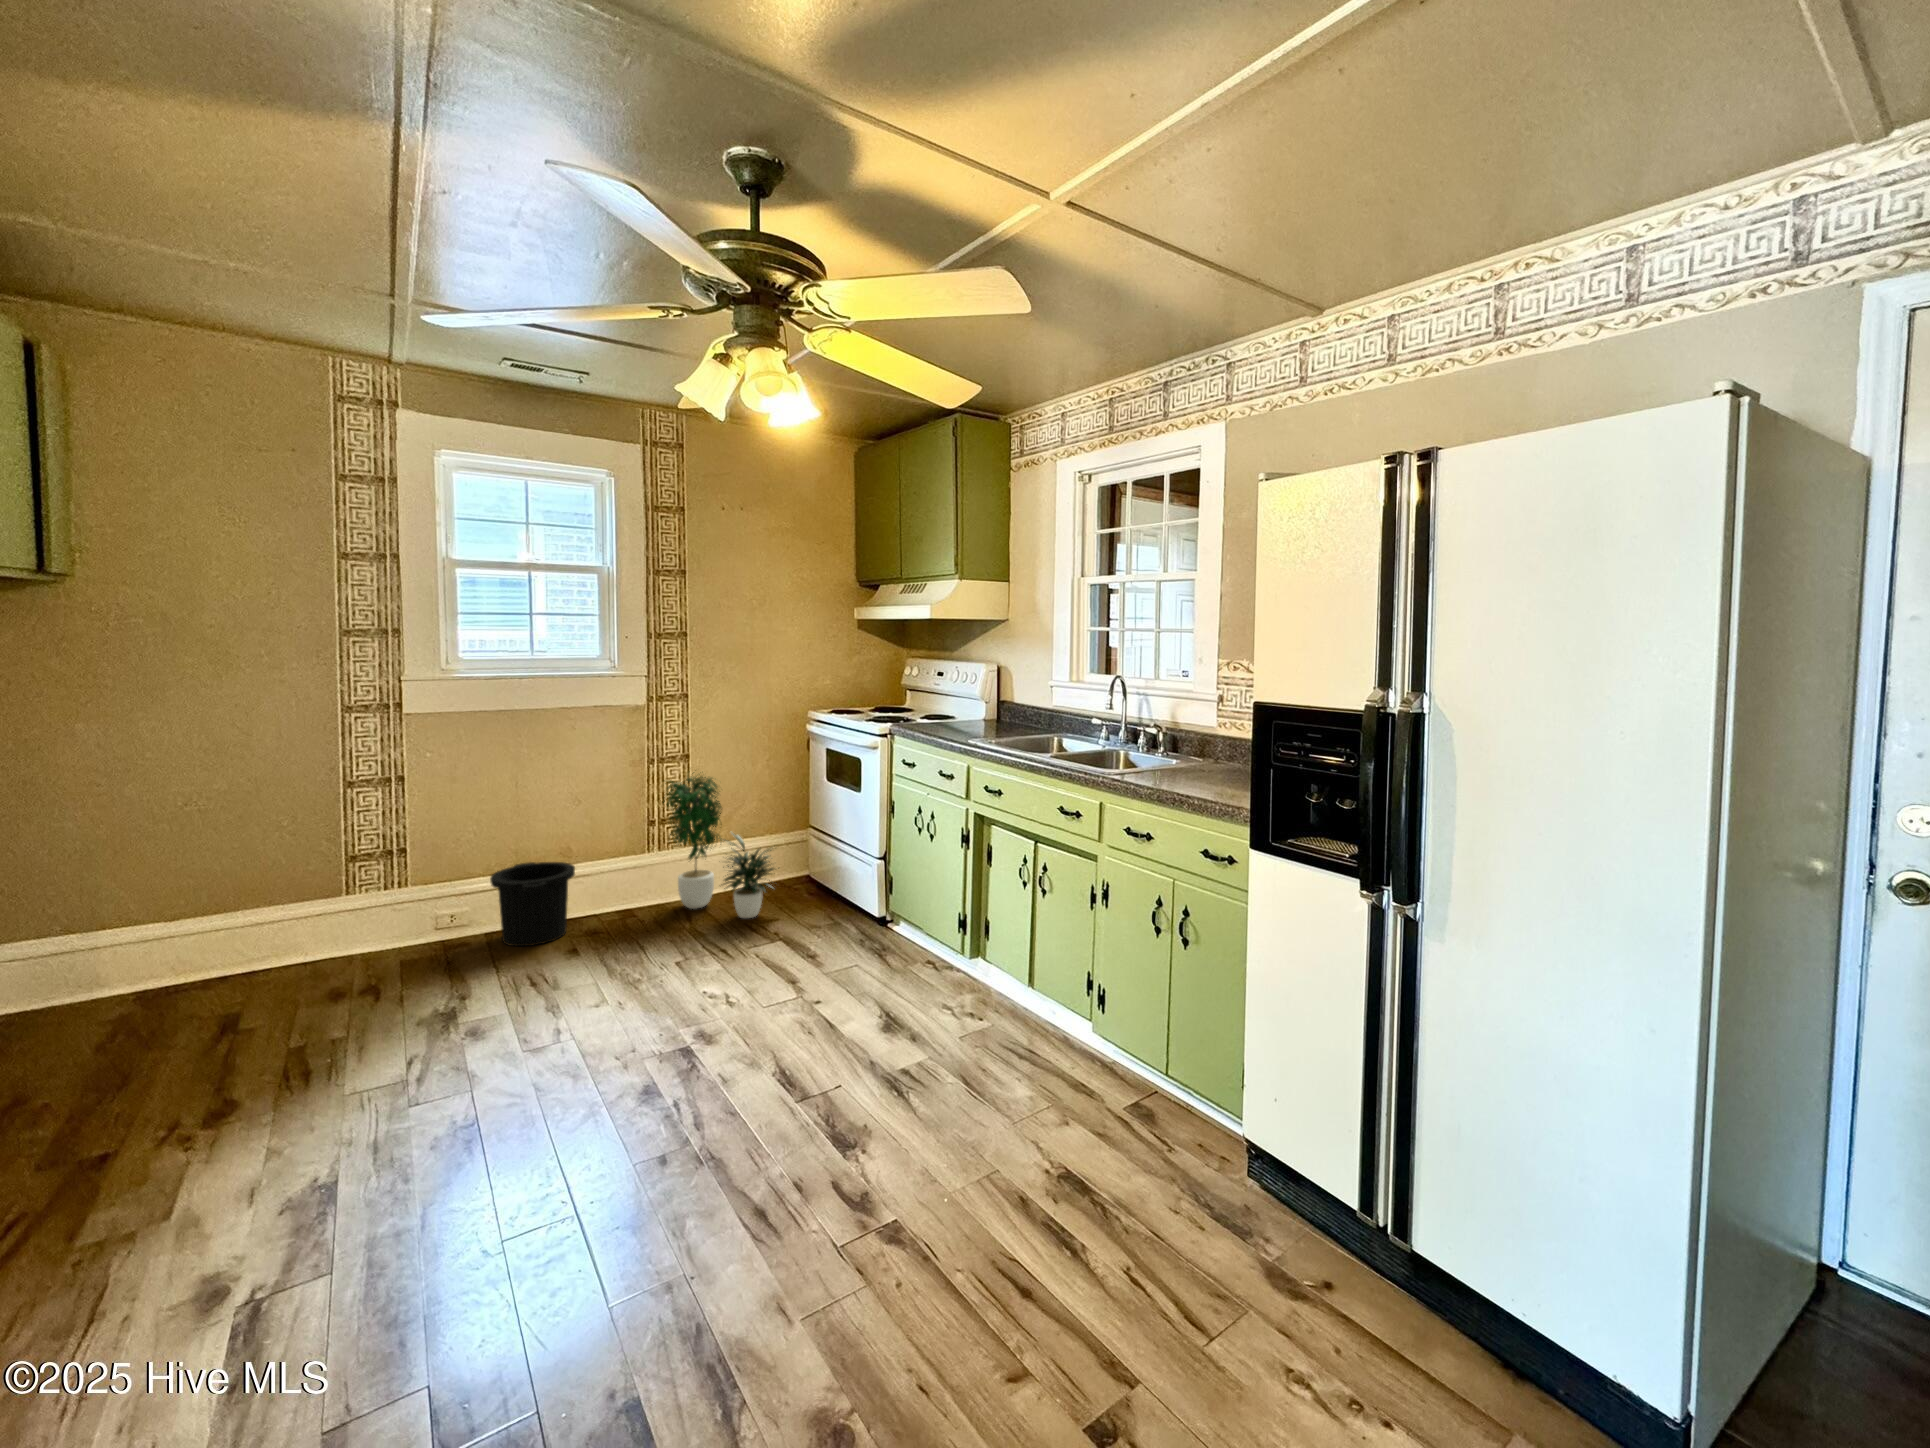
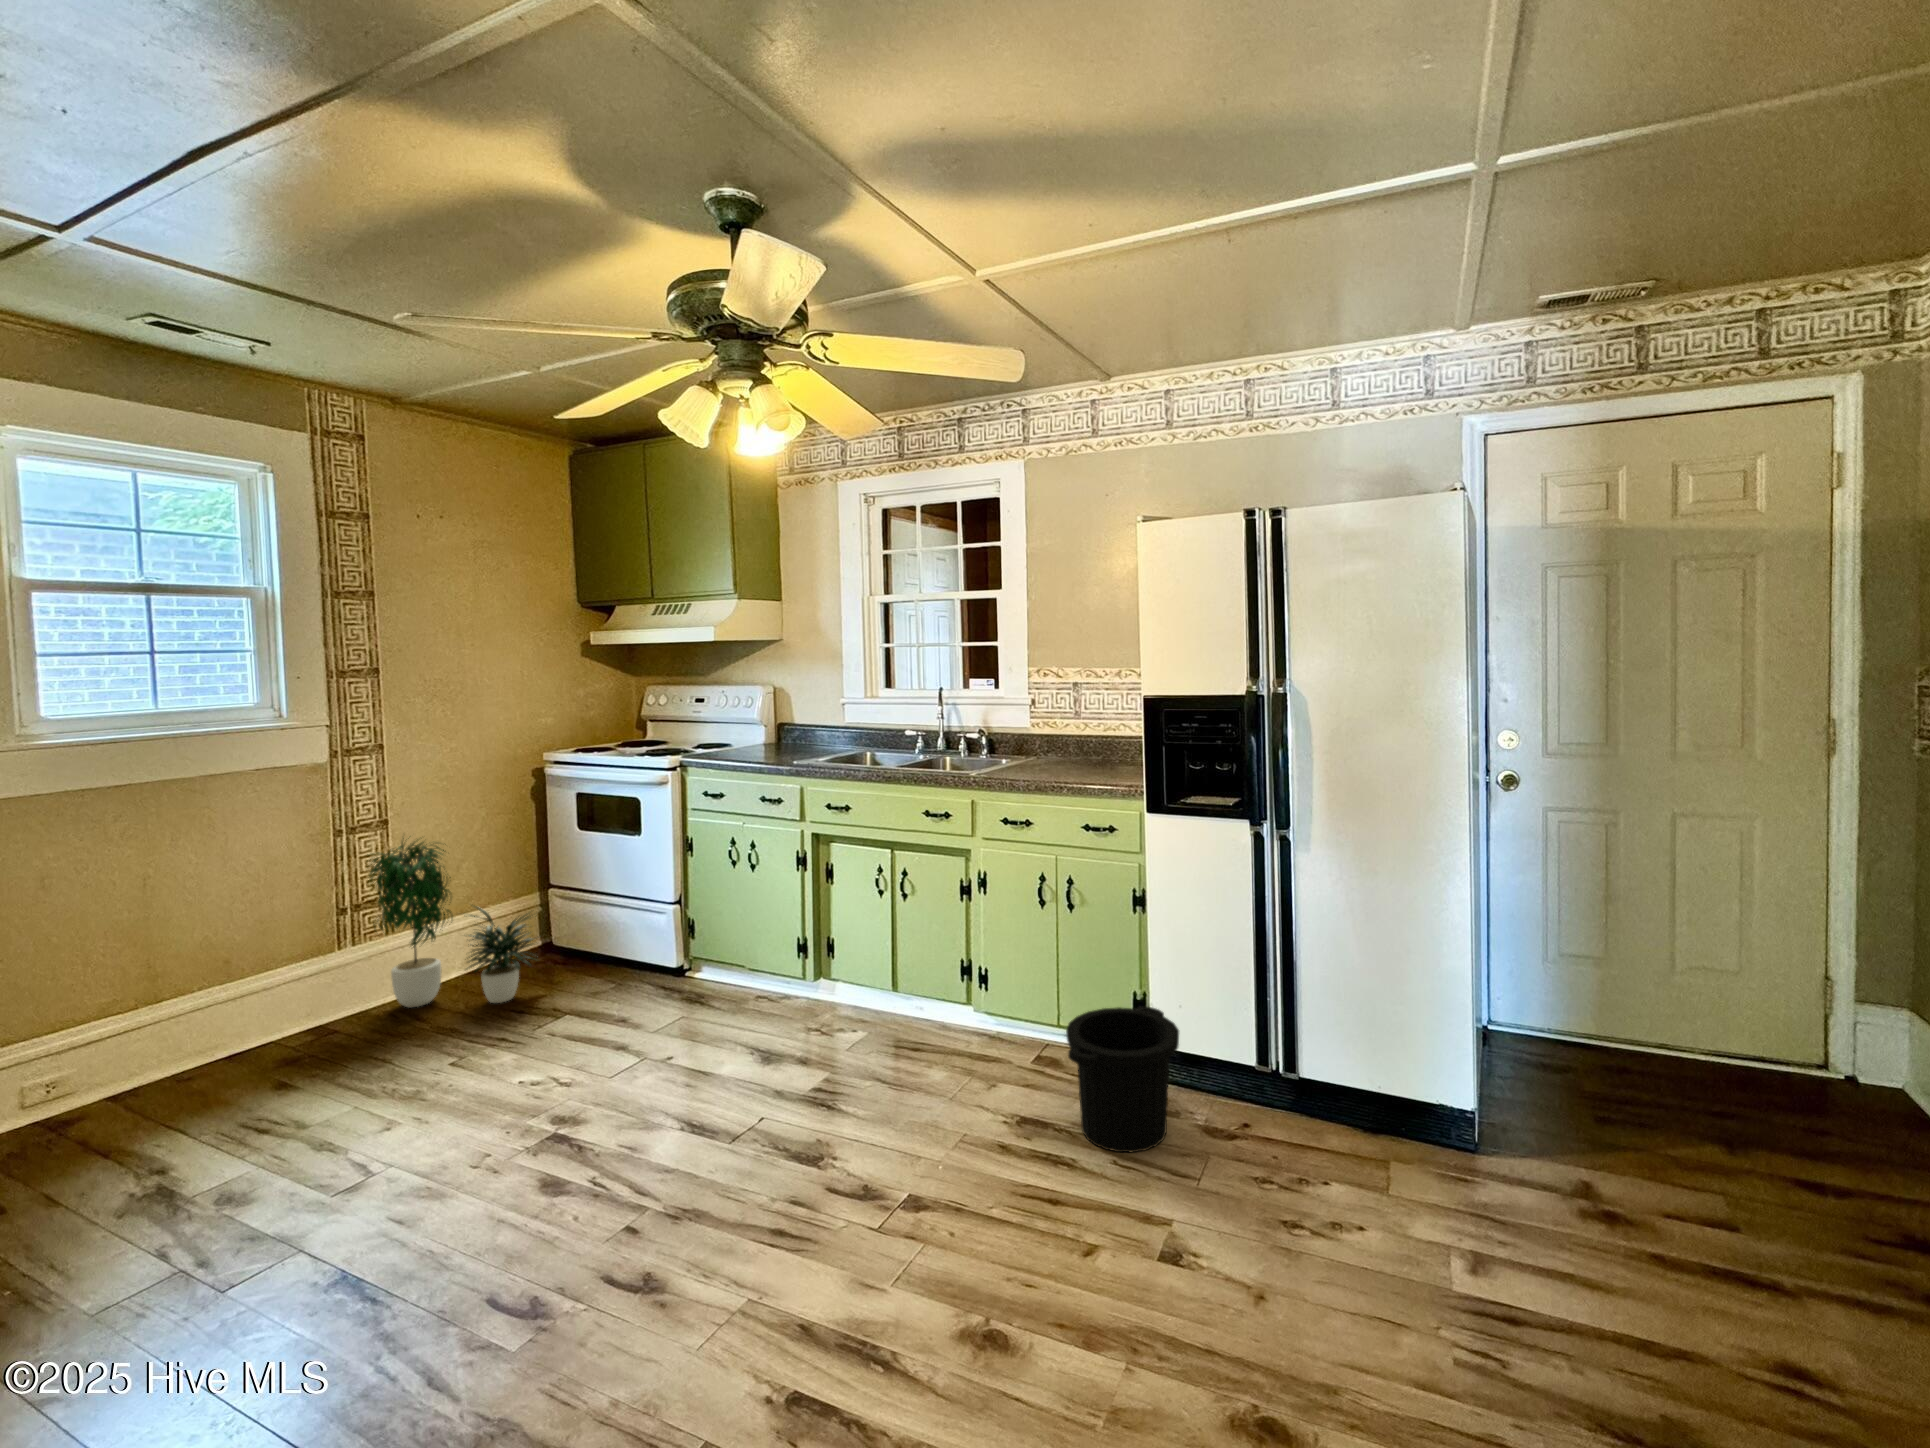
trash can: present [490,862,575,946] -> present [1066,1006,1179,1152]

